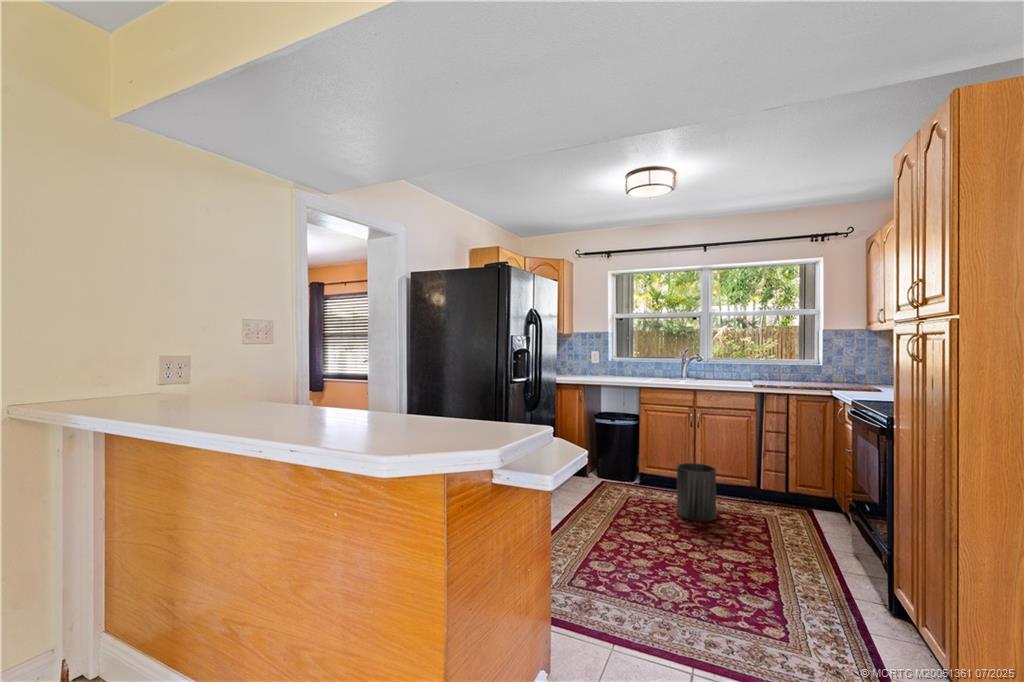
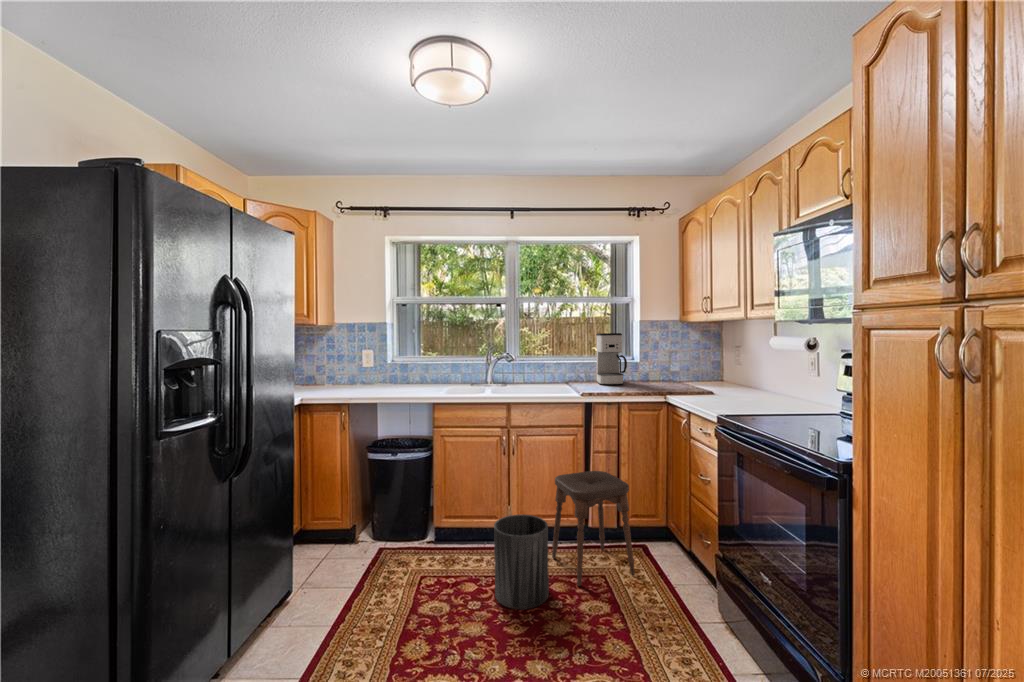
coffee maker: none [780,340,808,382] -> present [596,333,627,385]
stool: none [726,443,791,521] -> present [552,471,635,586]

